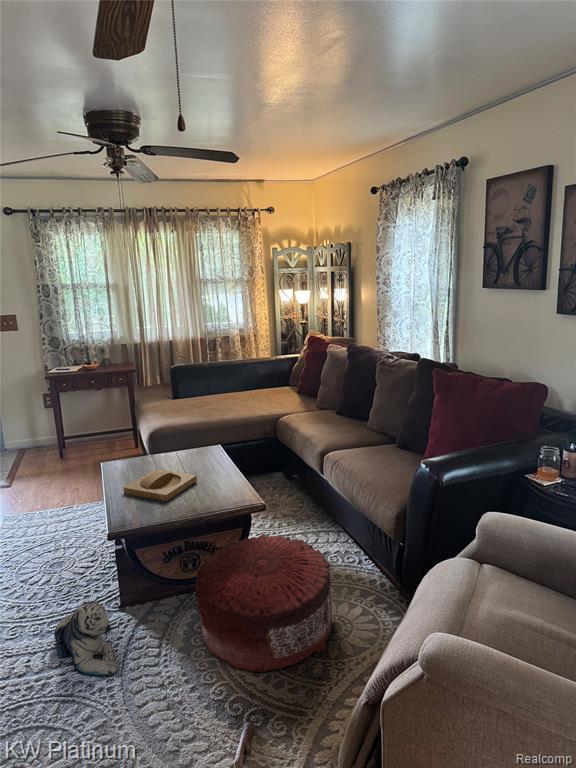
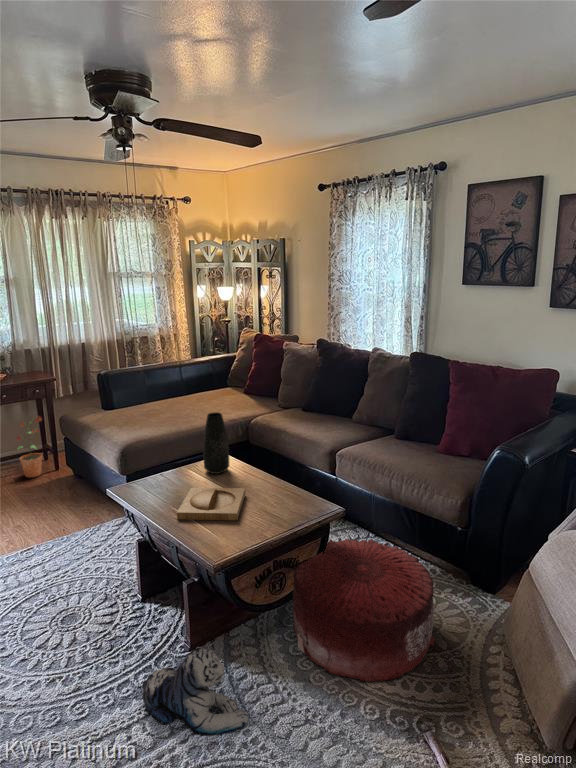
potted plant: none [103,400,127,450] -> present [17,416,42,478]
vase: none [185,406,208,461] -> present [203,412,229,474]

